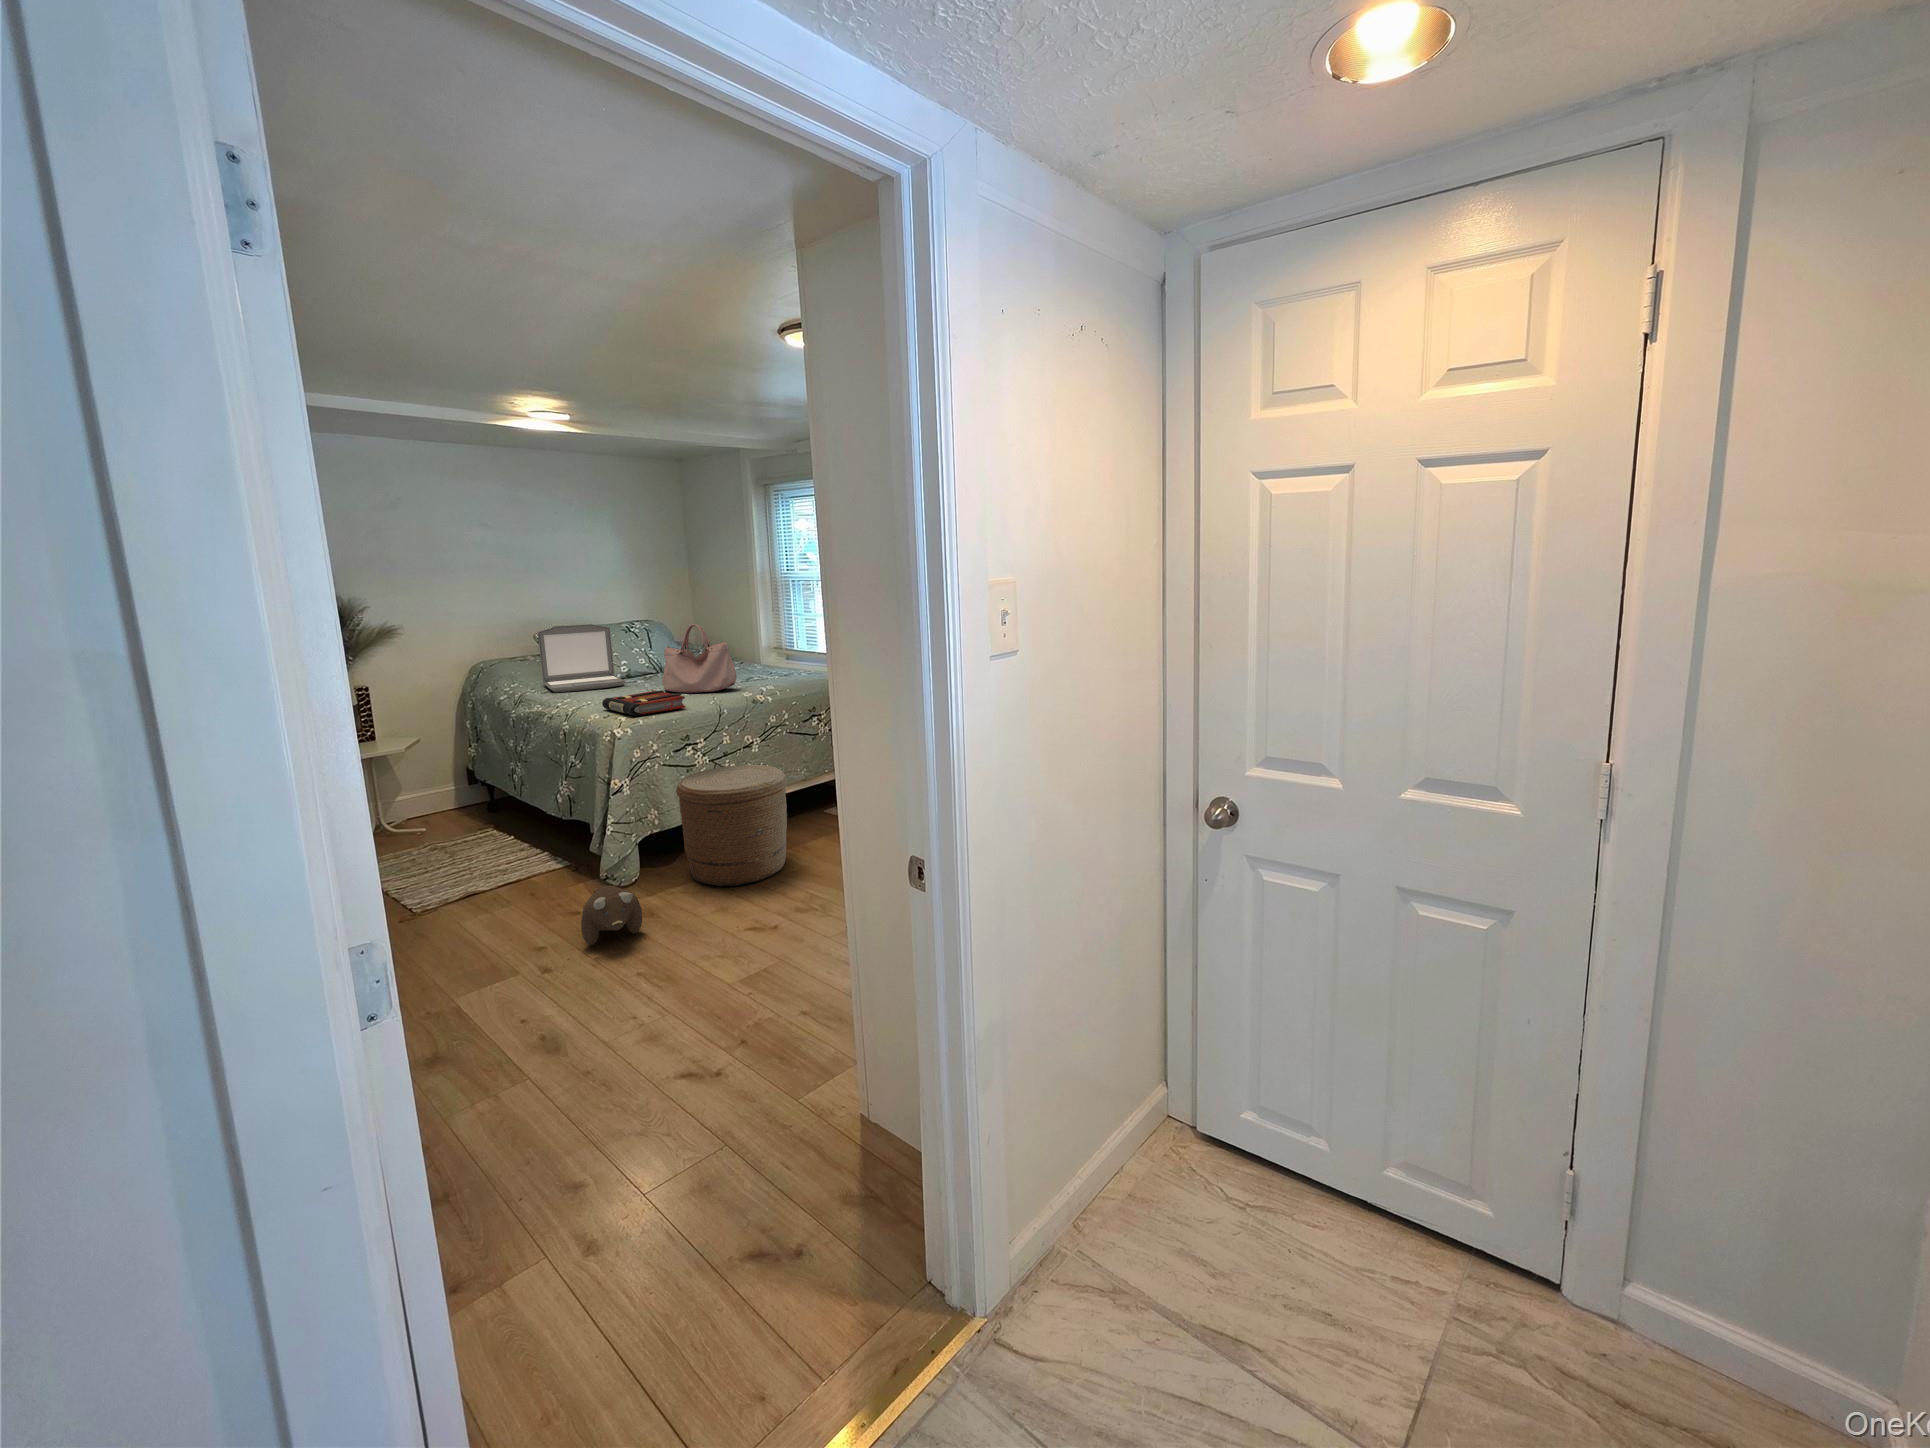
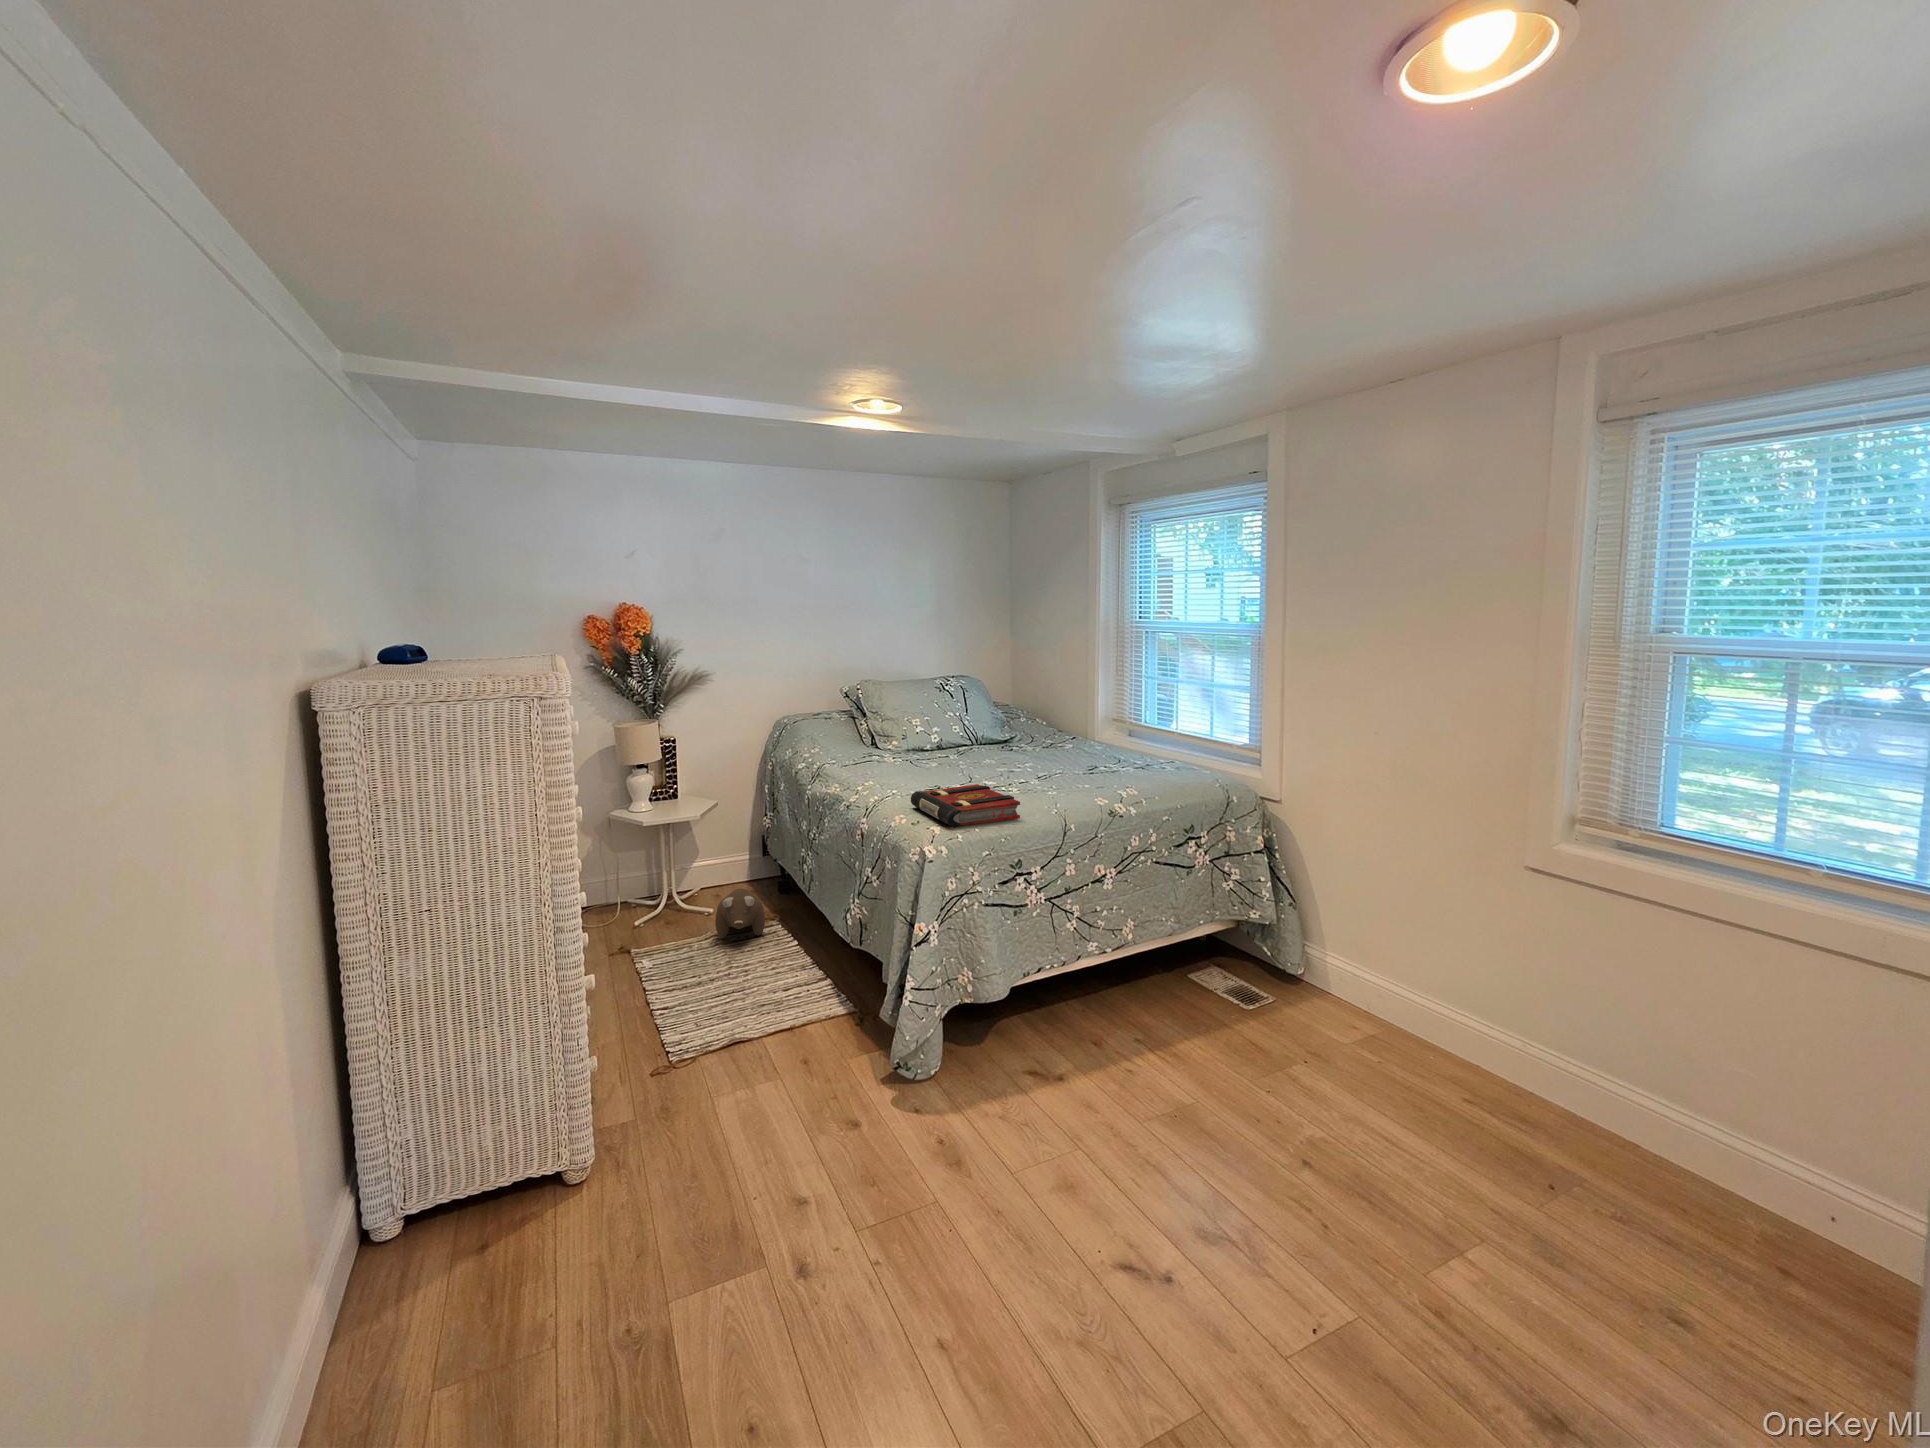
laptop: present [538,624,626,692] -> none [843,681,936,768]
handbag: present [662,624,737,693] -> none [982,690,1081,788]
woven basket: present [676,765,787,886] -> none [1003,915,1172,1135]
plush toy: present [581,886,642,945] -> present [715,888,765,938]

